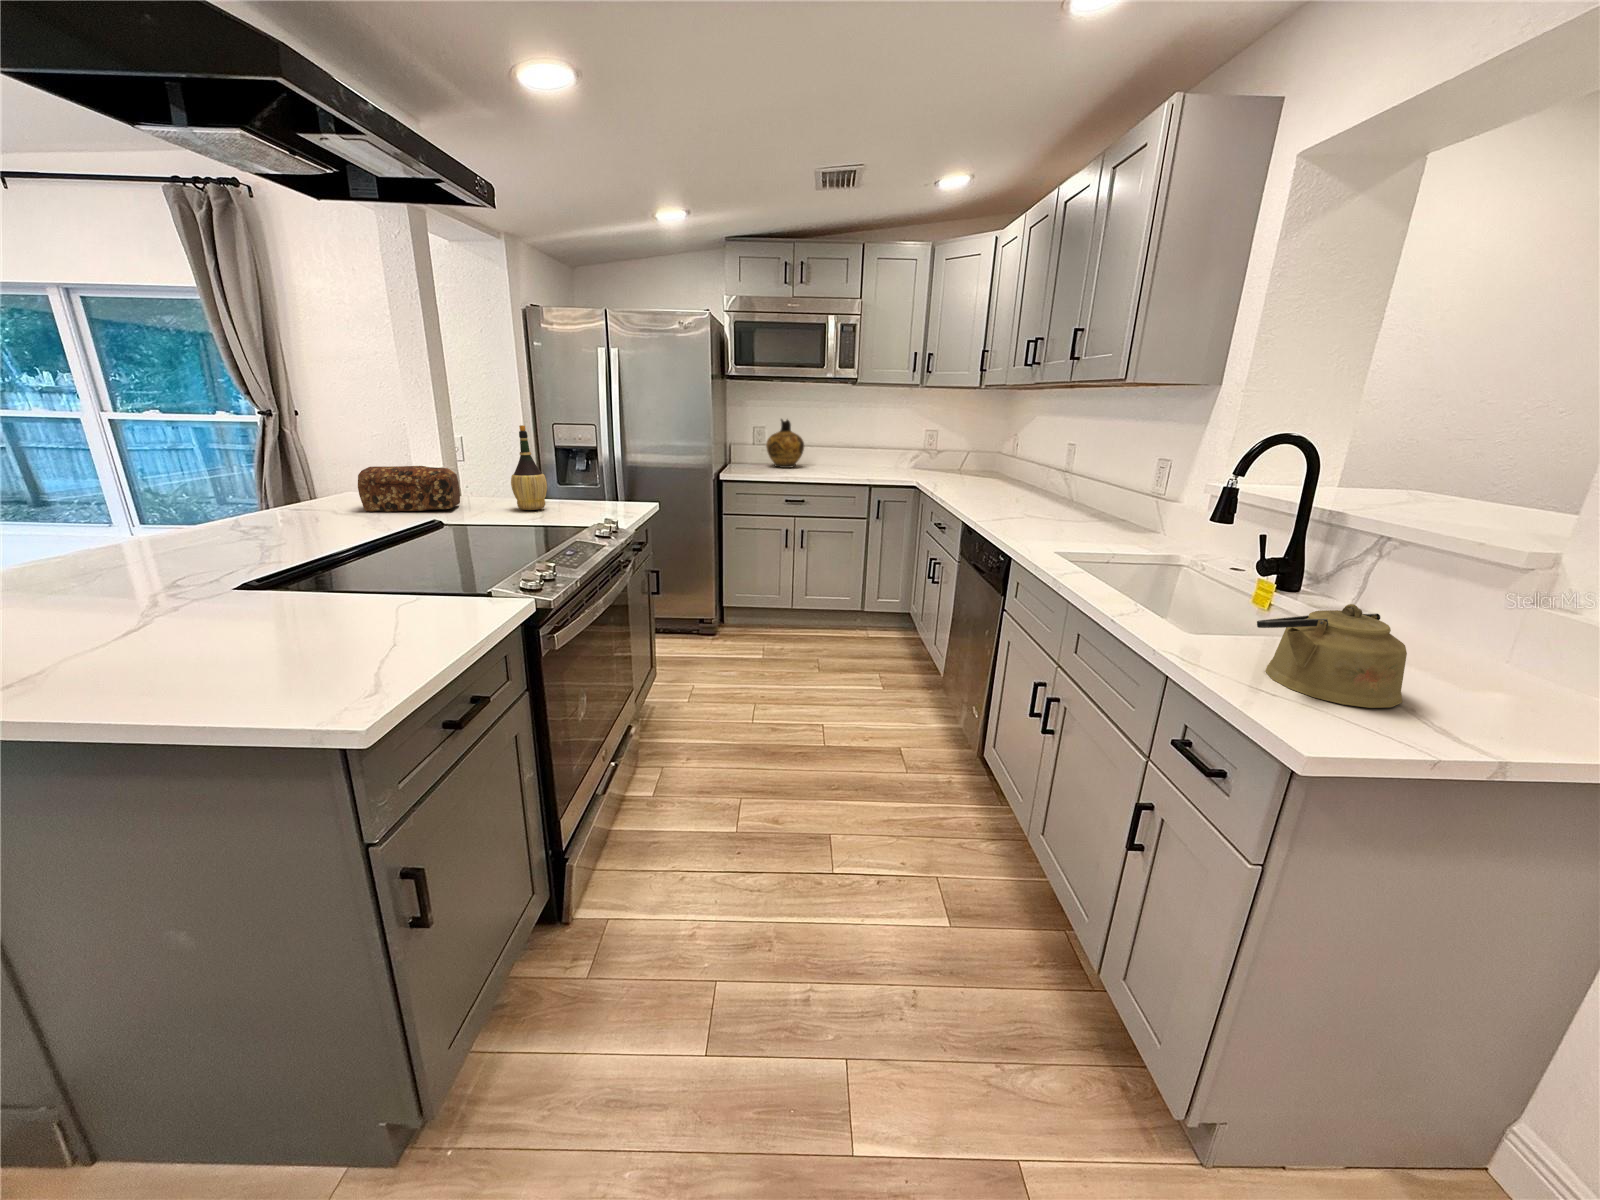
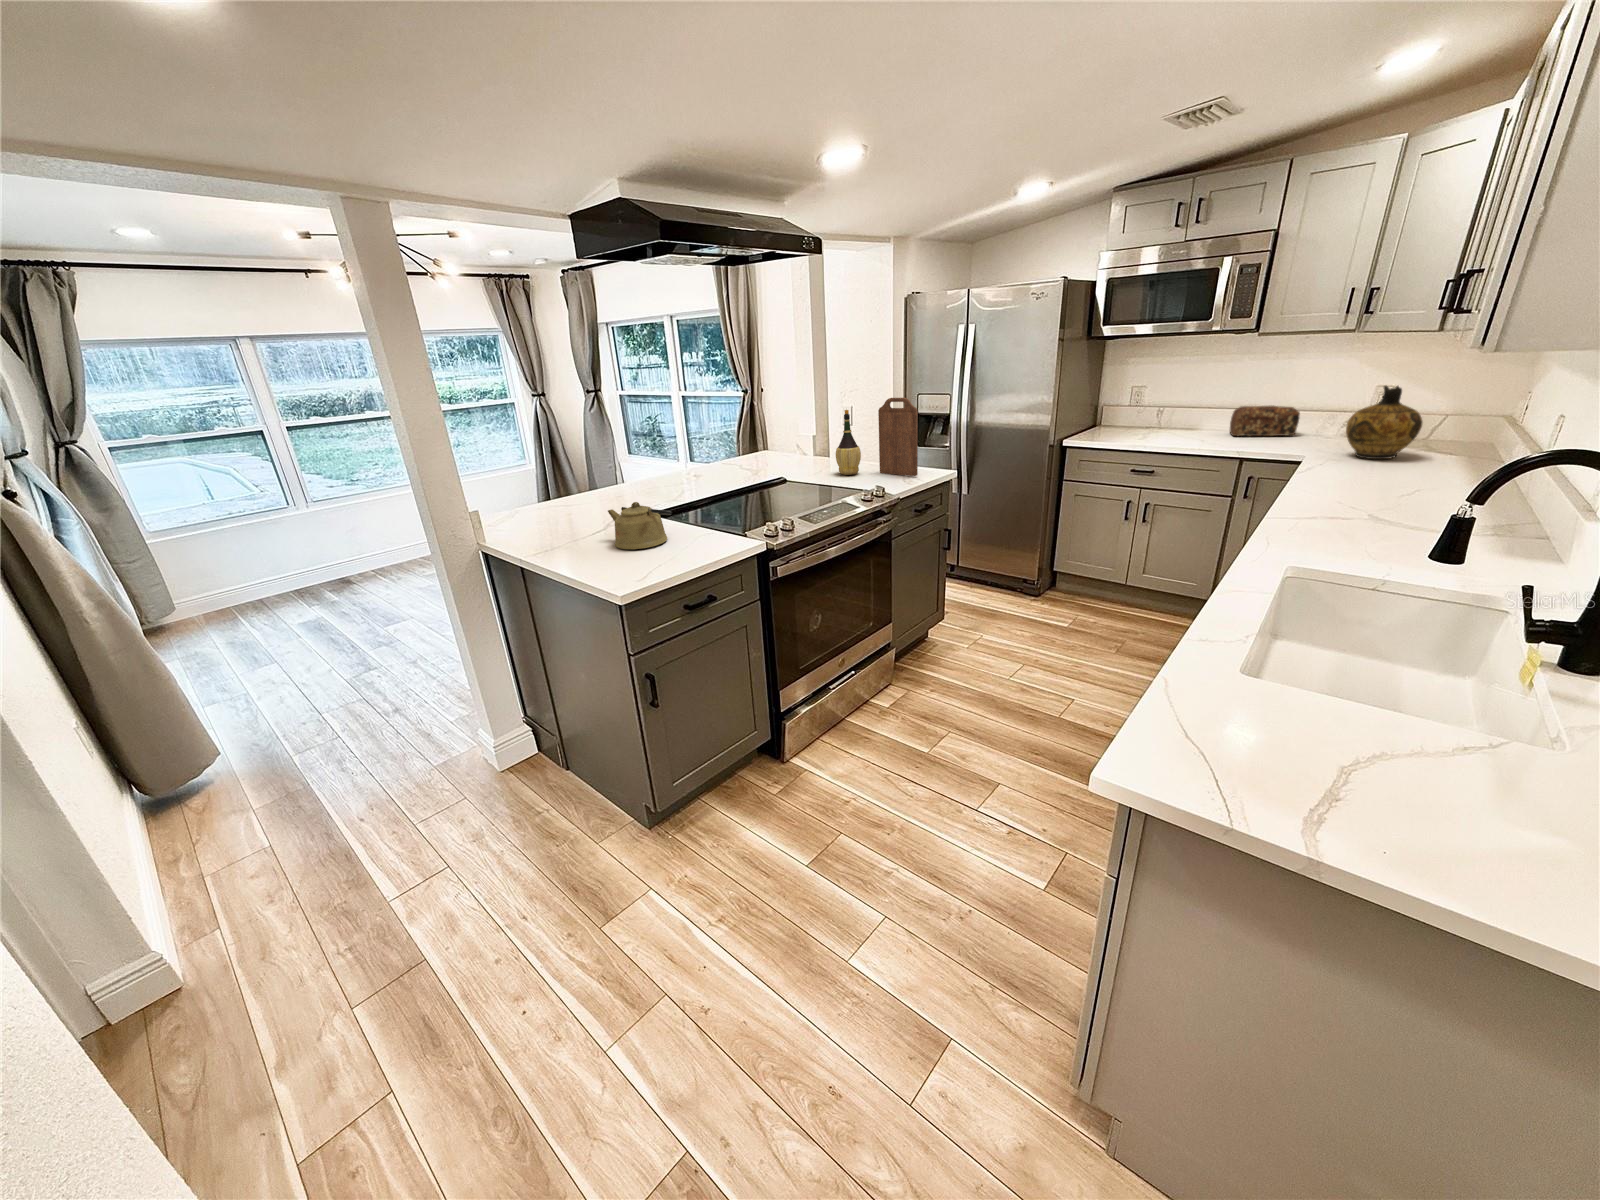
cutting board: none [563,413,624,508] -> present [878,398,918,476]
ceramic jug: present [766,419,804,468] -> present [1346,386,1422,459]
bread loaf: present [358,466,460,512] -> present [1230,406,1300,436]
kettle: present [1257,604,1407,708] -> present [608,502,672,549]

